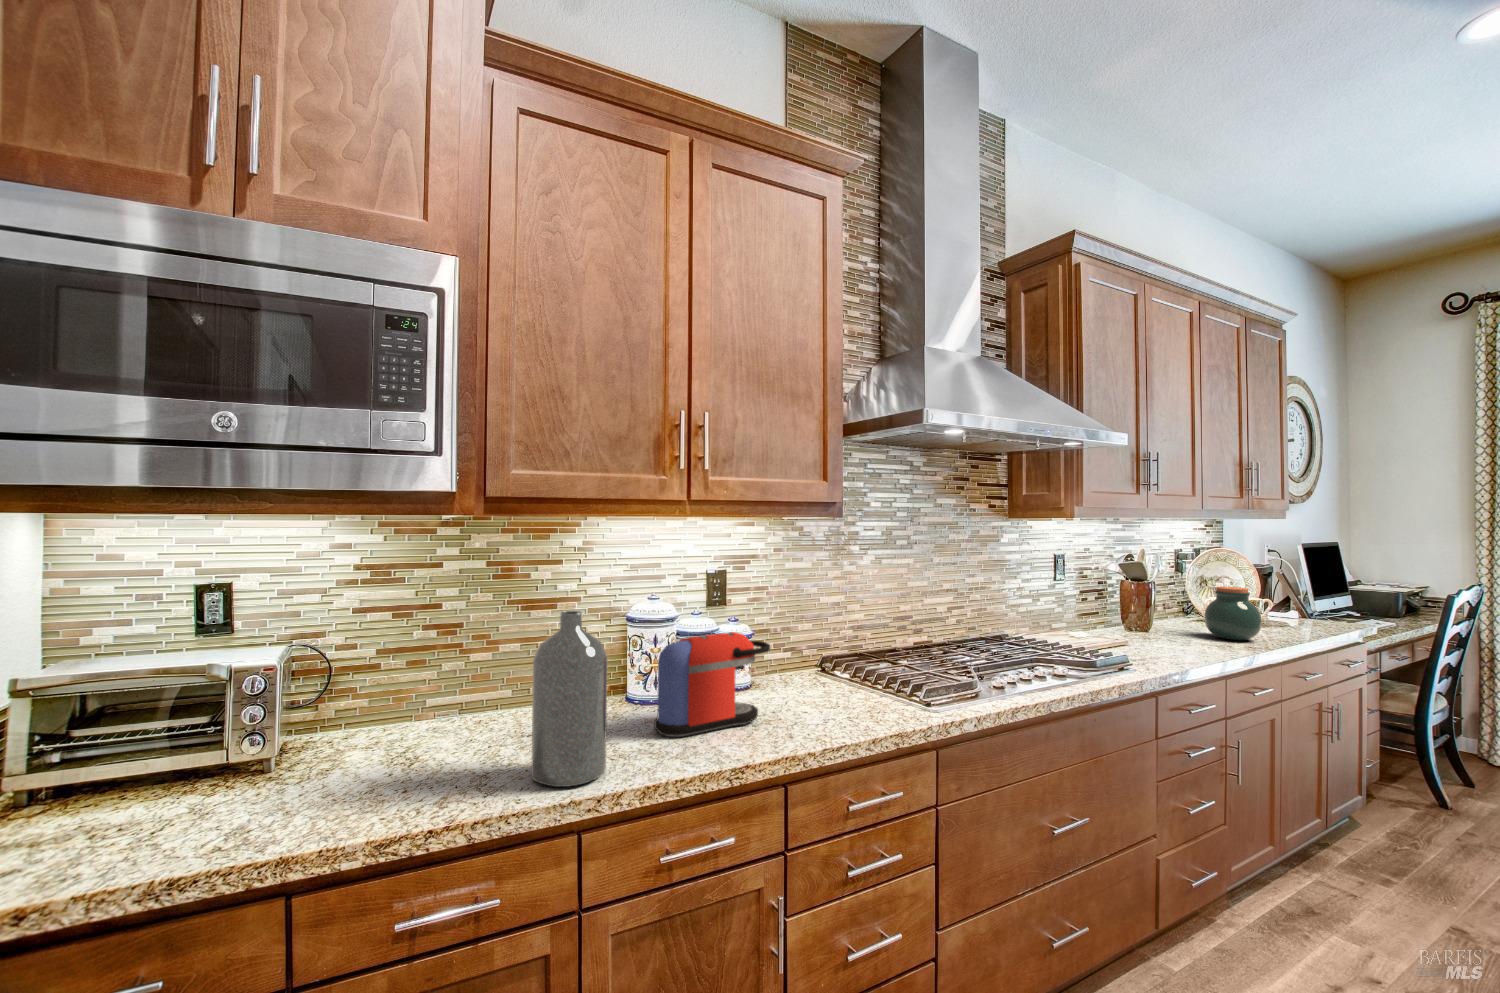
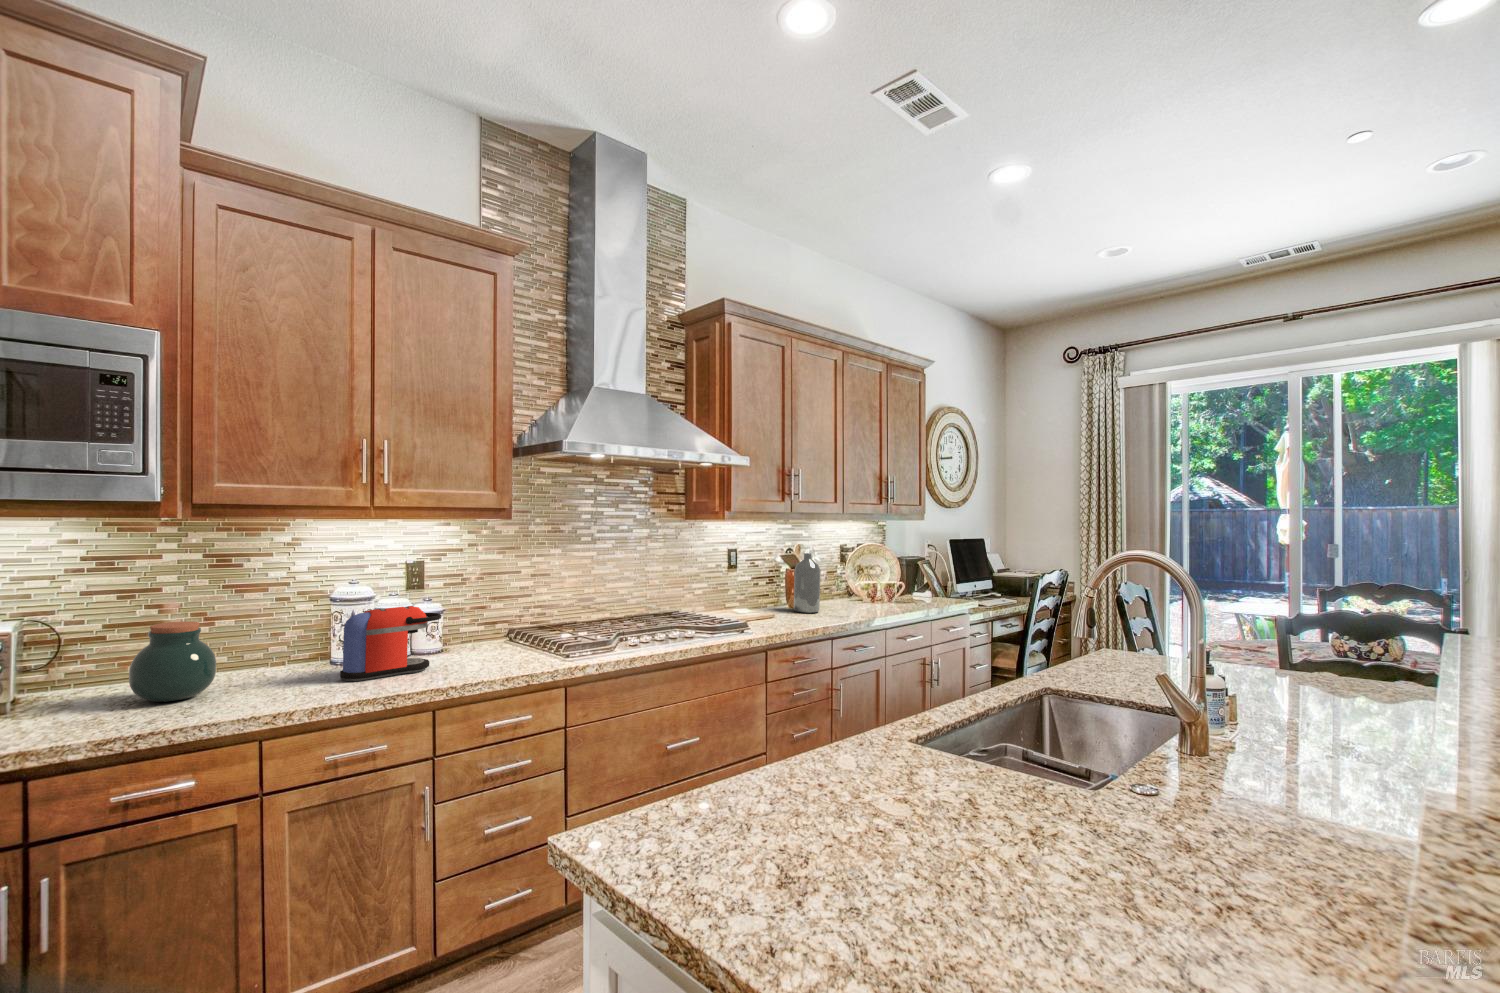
jar: present [1205,586,1261,640] -> present [129,621,216,702]
bottle: present [531,611,607,787] -> present [794,553,820,613]

